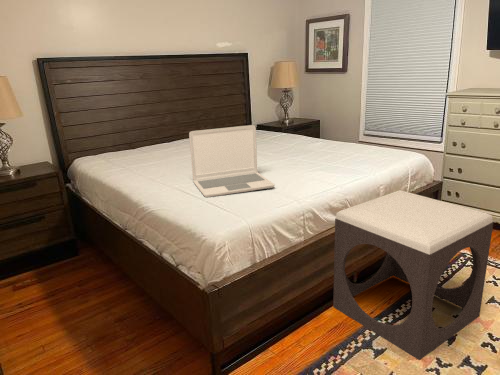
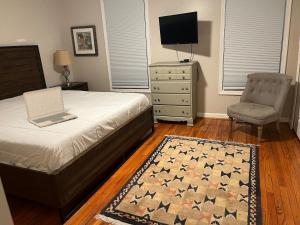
footstool: present [333,190,493,360] -> none [111,111,178,183]

